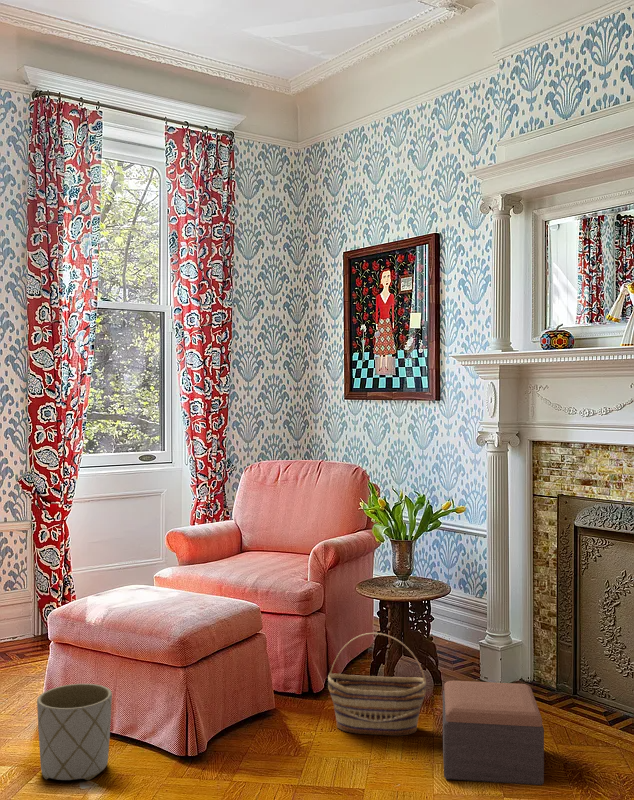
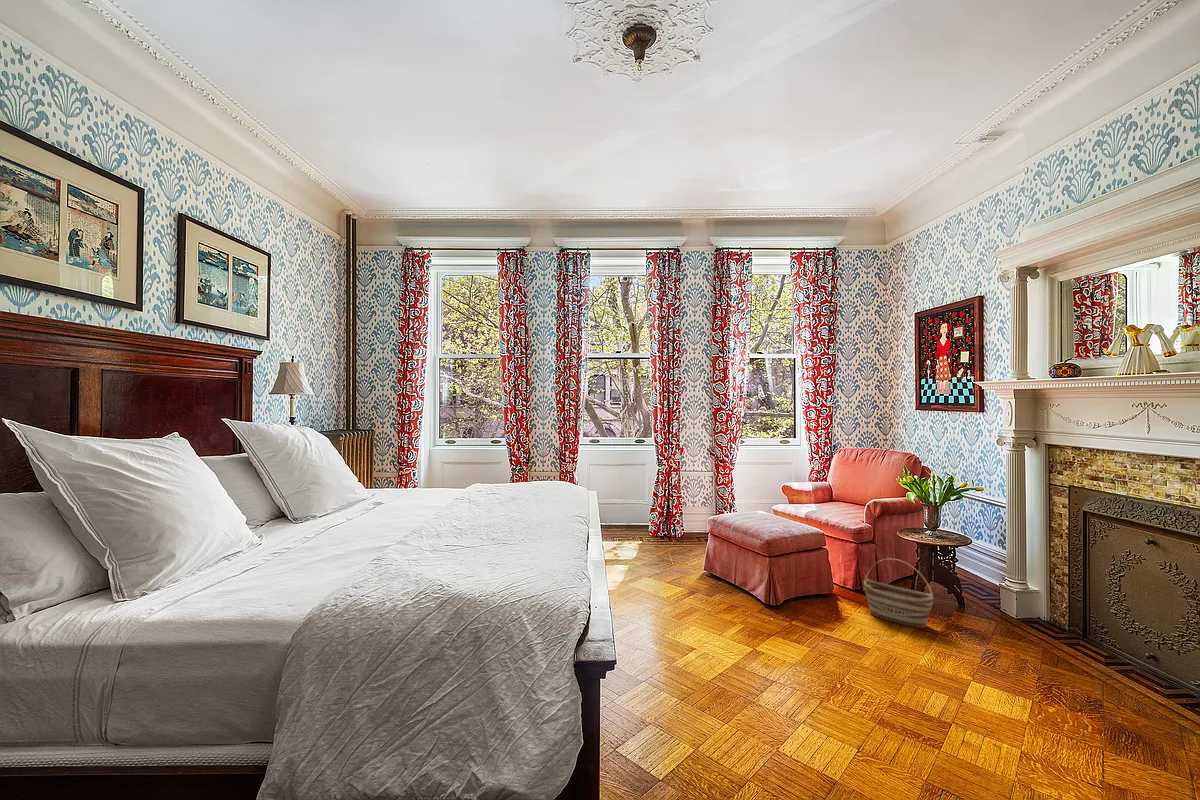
footstool: present [443,680,544,785] -> none [929,599,1016,681]
planter: present [37,684,112,780] -> none [694,554,731,602]

